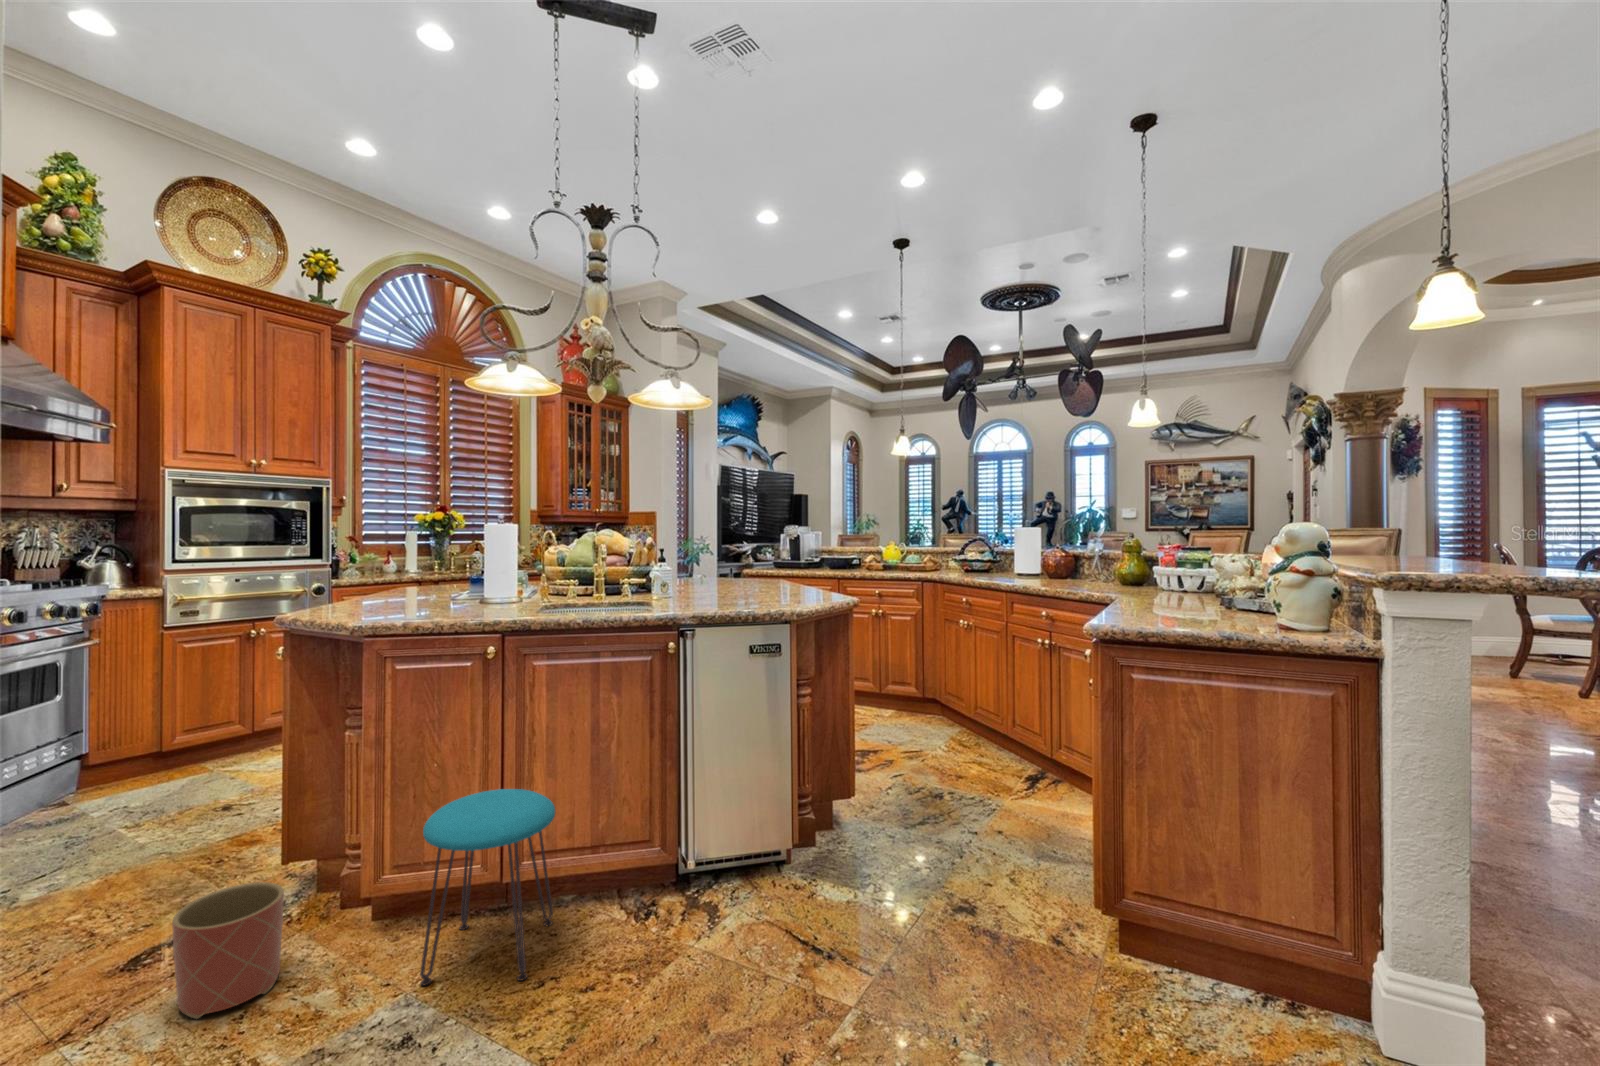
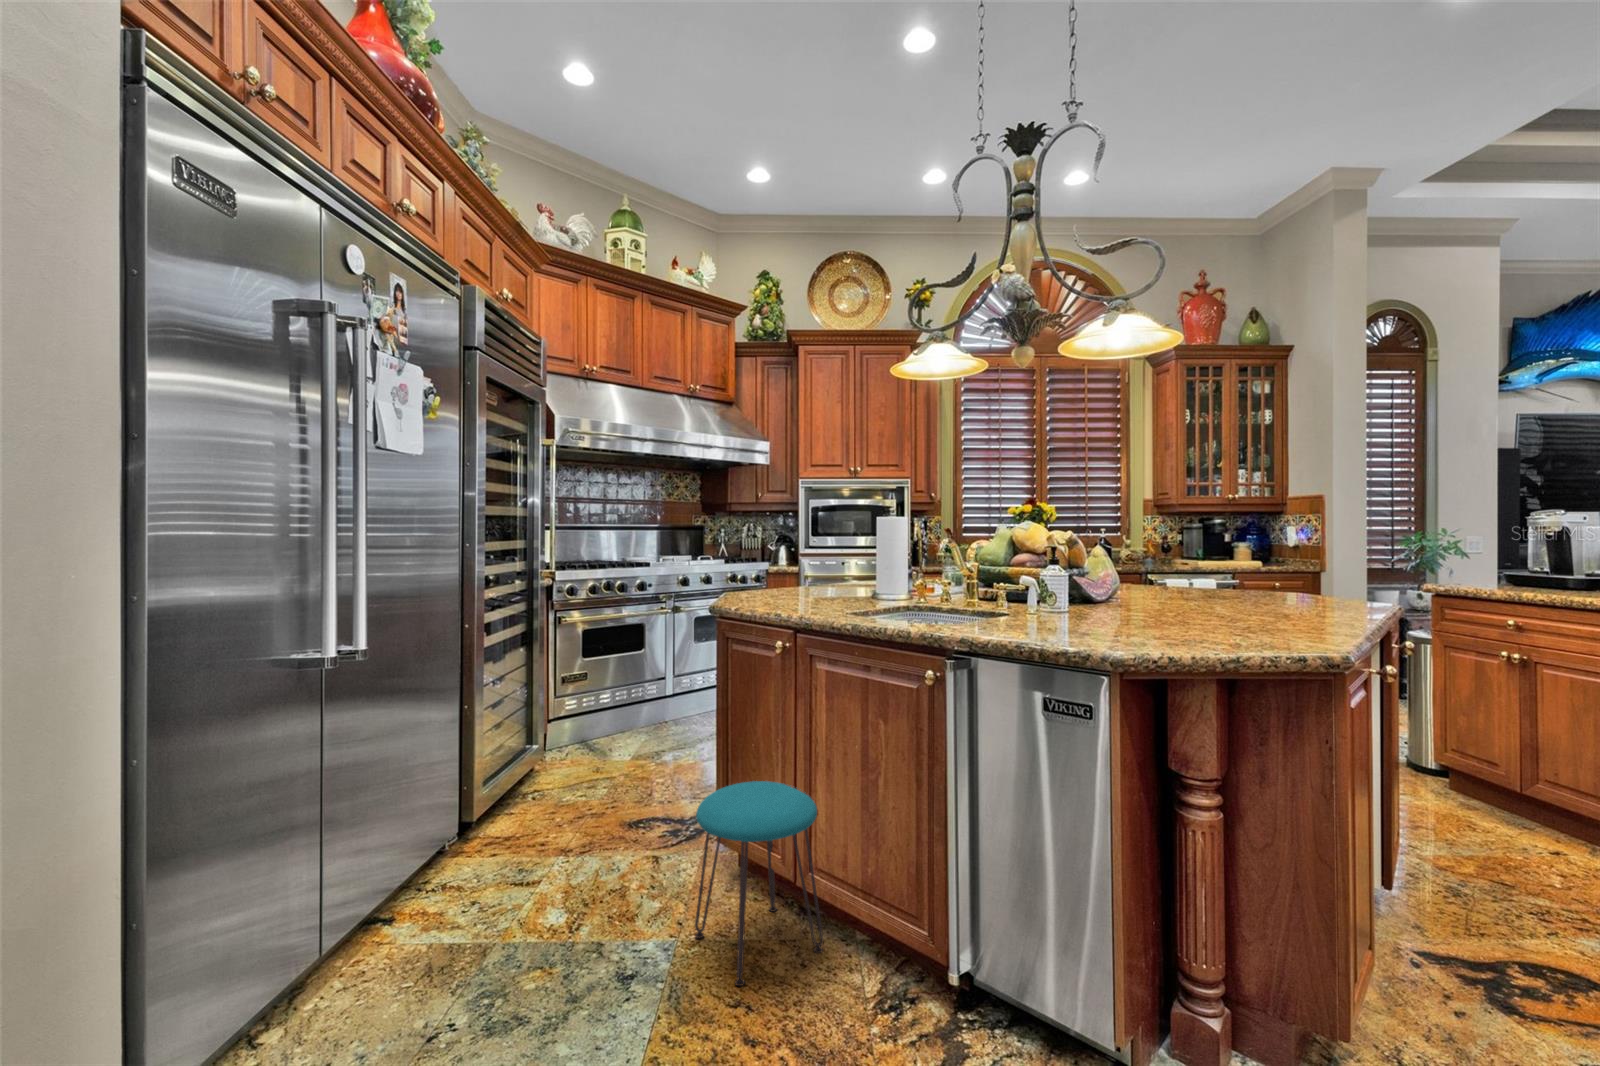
planter: present [172,882,284,1019] -> none [609,790,674,880]

